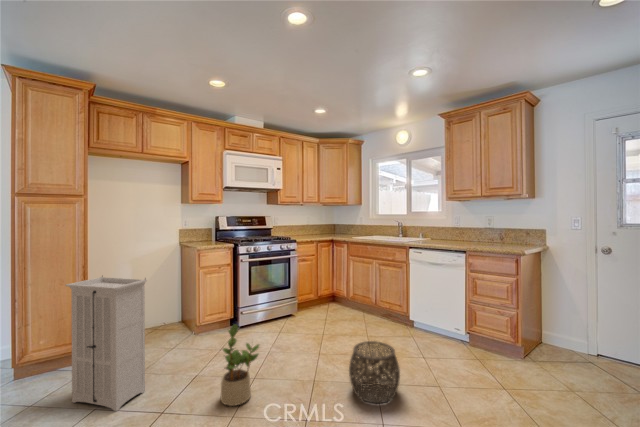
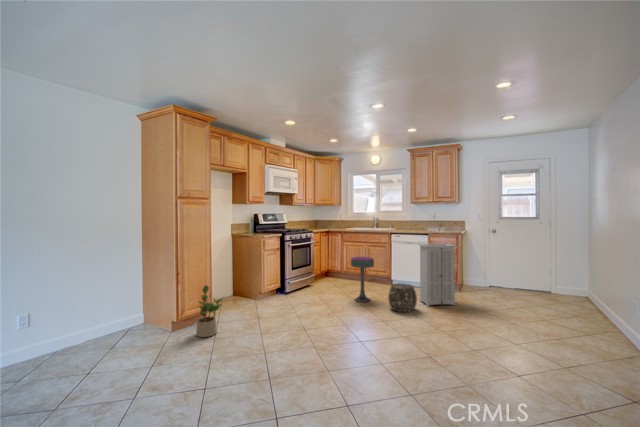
storage cabinet: present [66,276,147,411] -> present [419,244,456,306]
bar stool: none [312,285,349,362] -> present [351,257,374,302]
potted plant: present [221,324,259,406] -> present [196,285,222,337]

